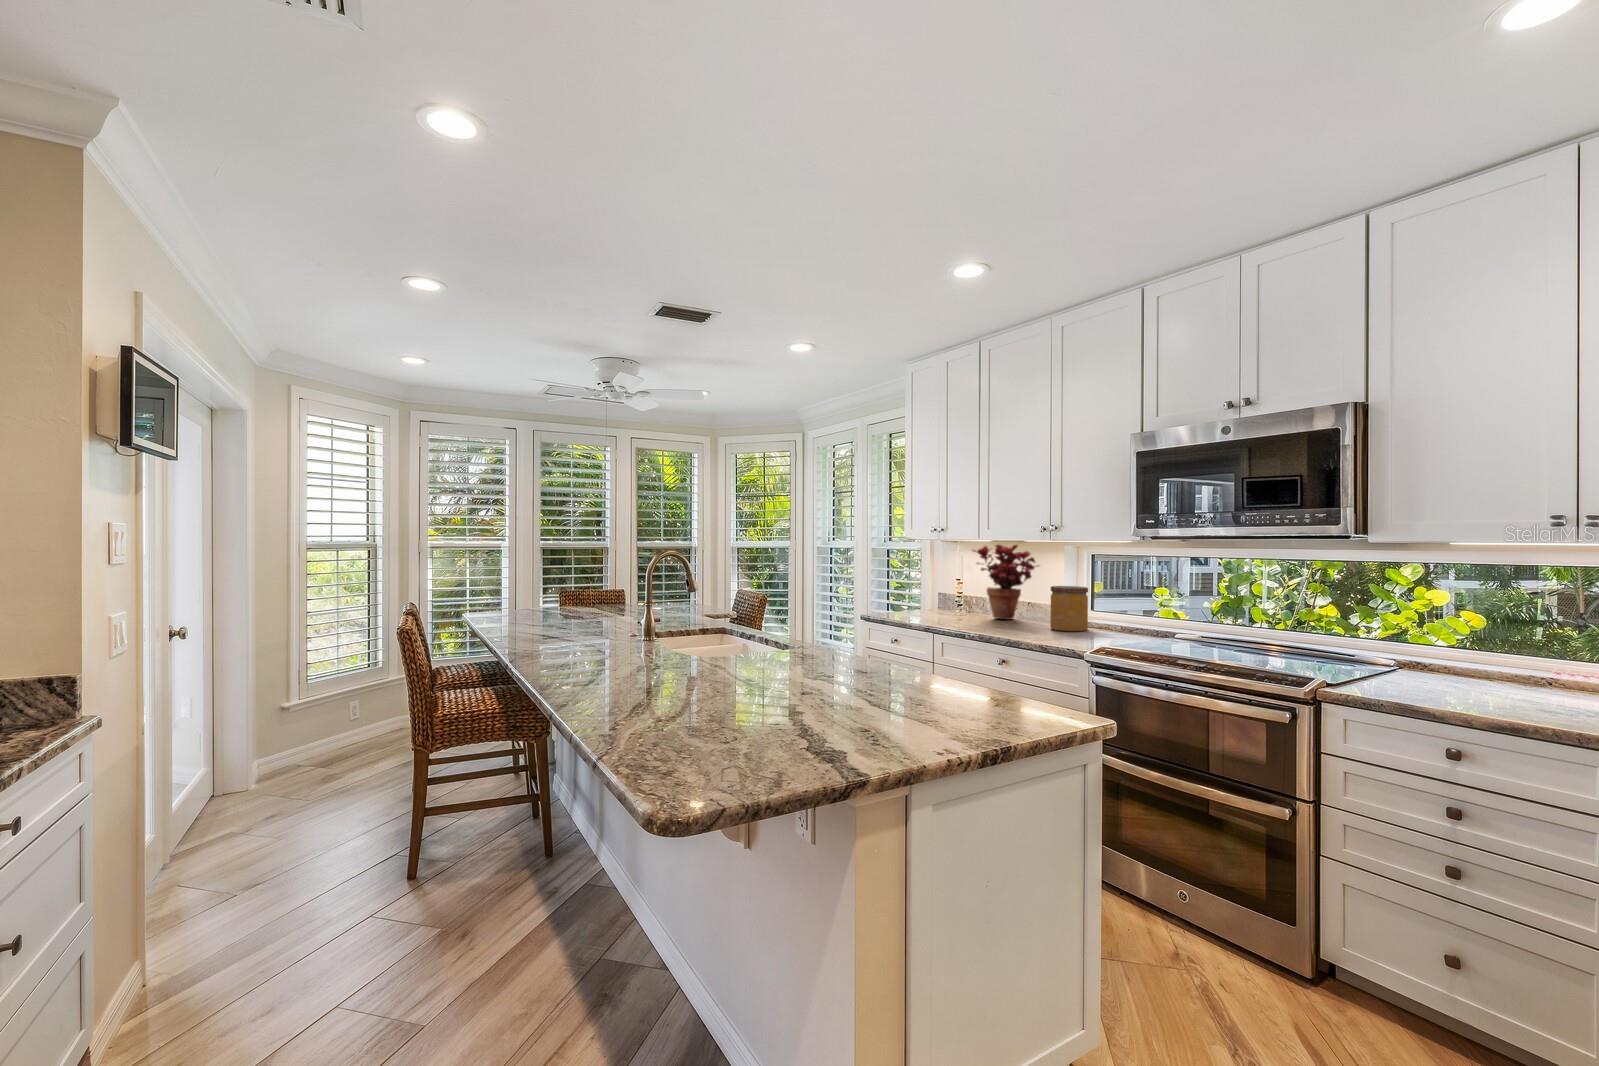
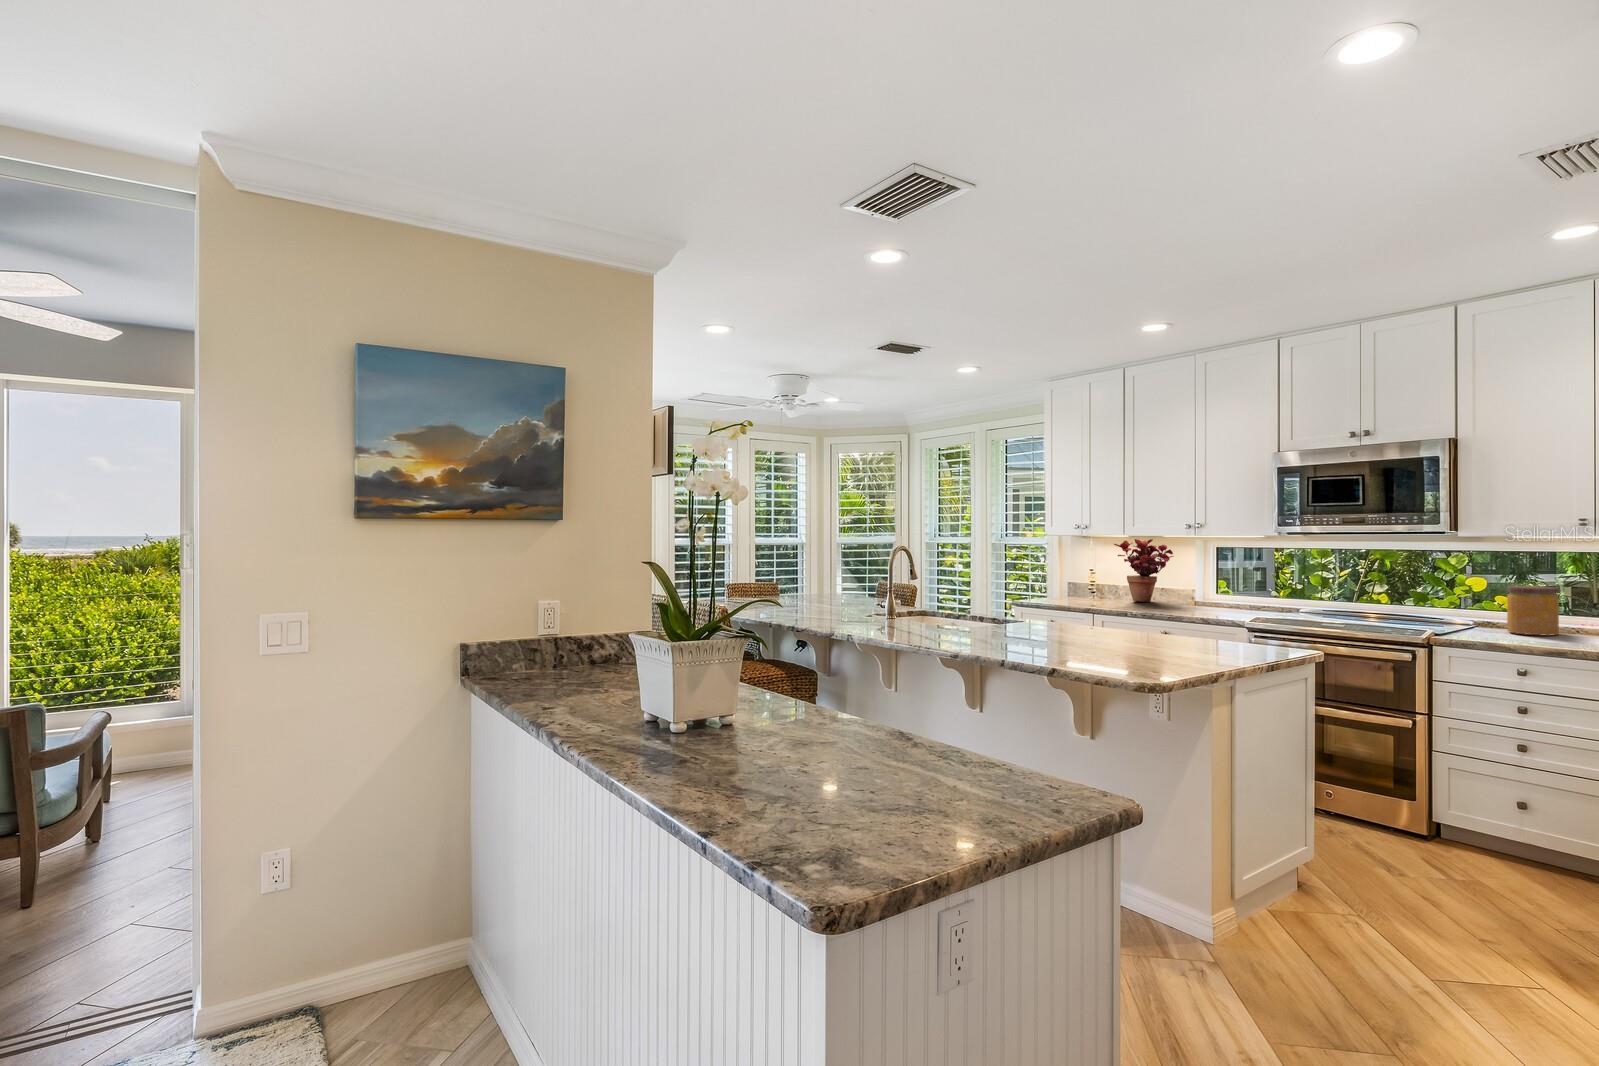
jar: present [1051,586,1088,631] -> present [1507,586,1559,636]

